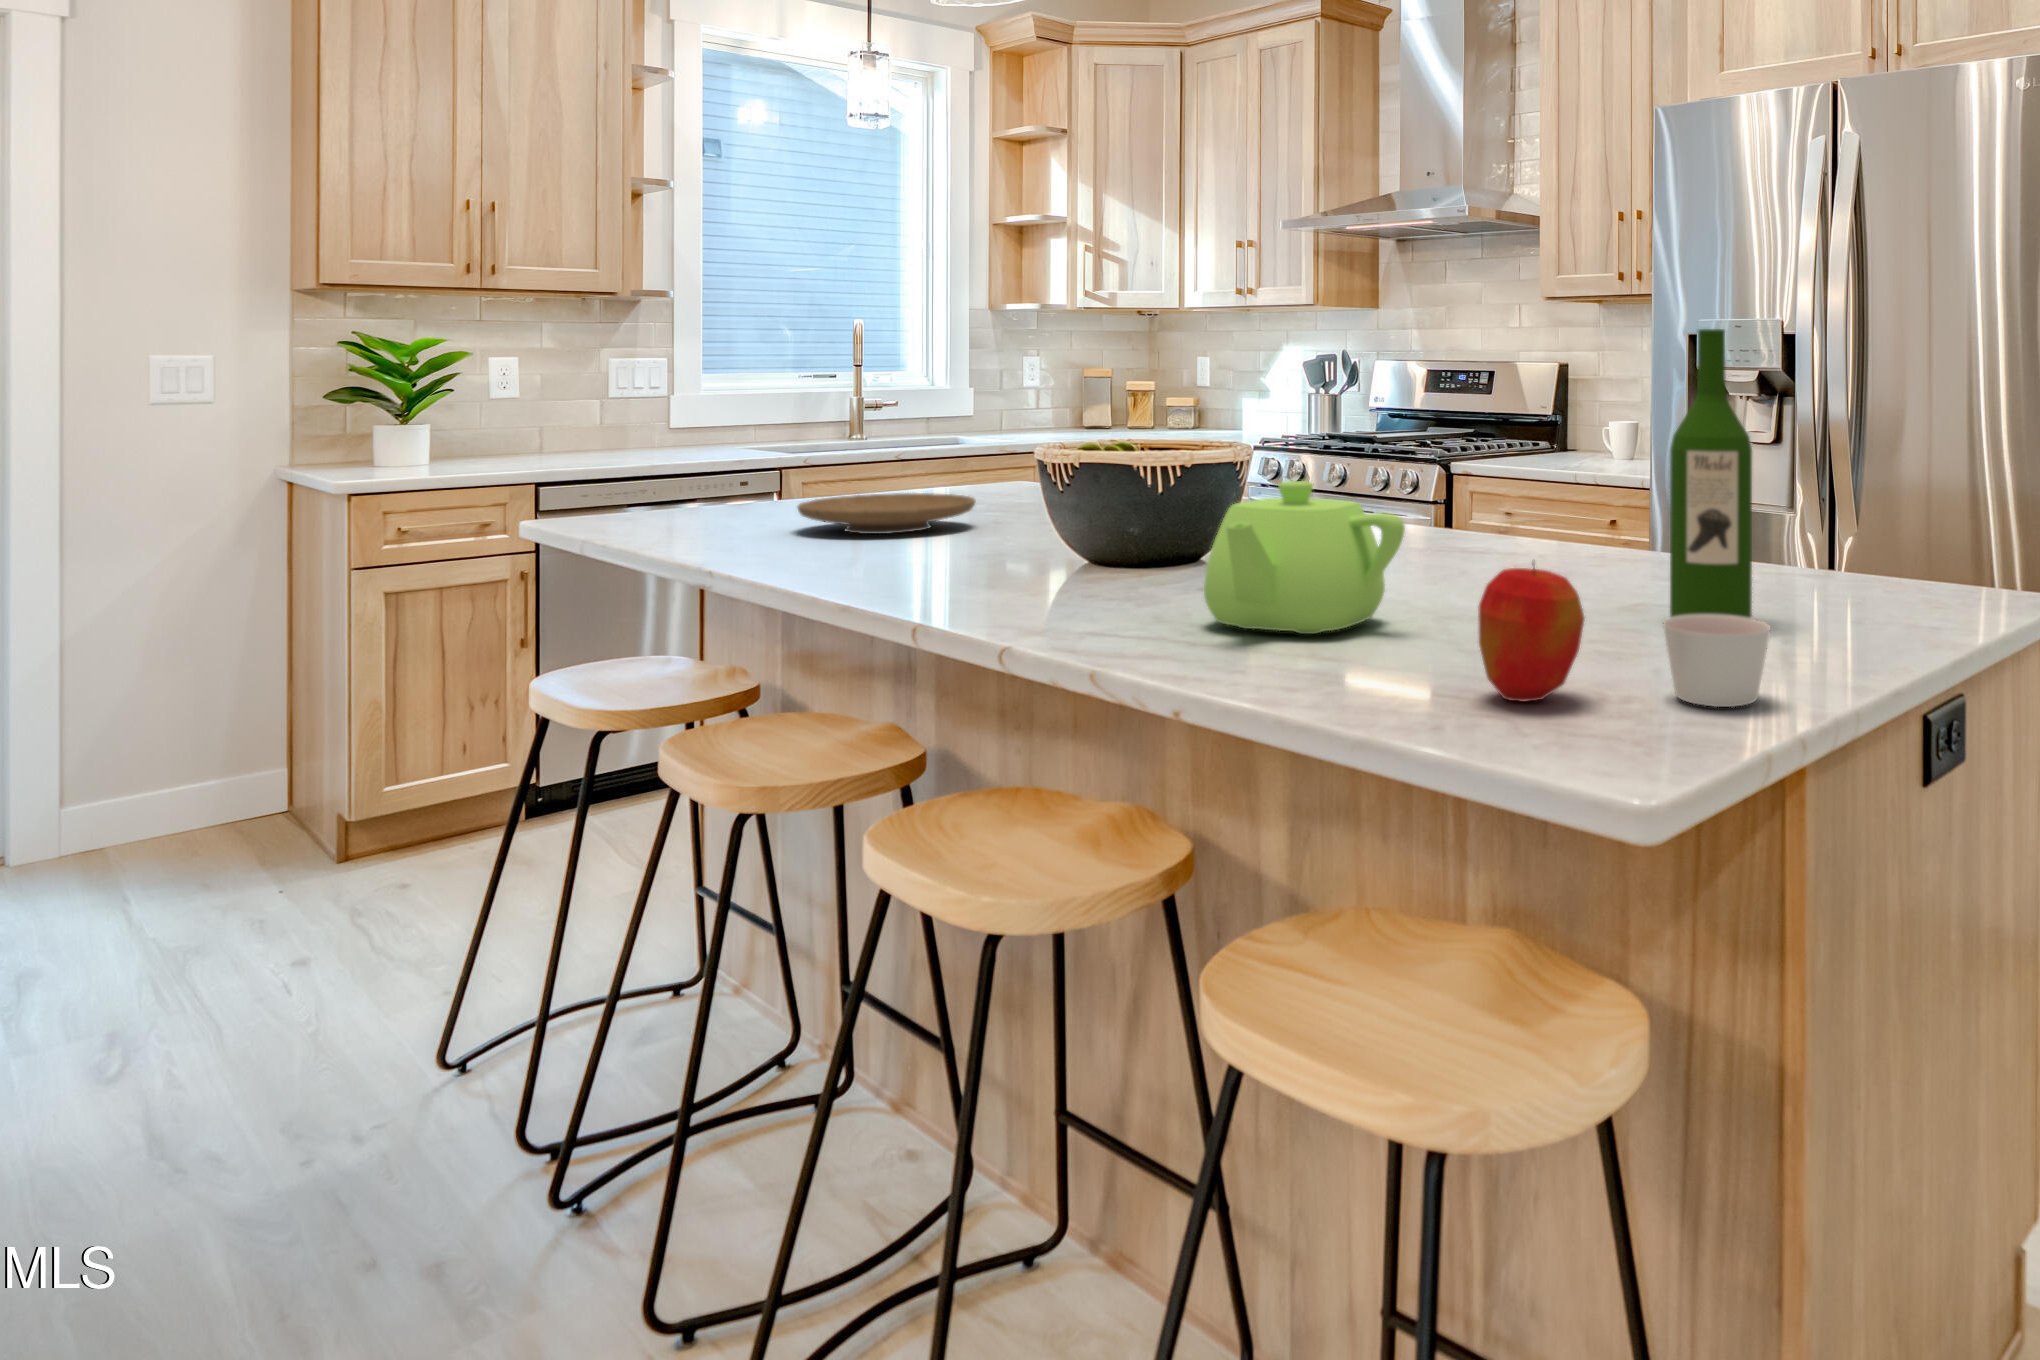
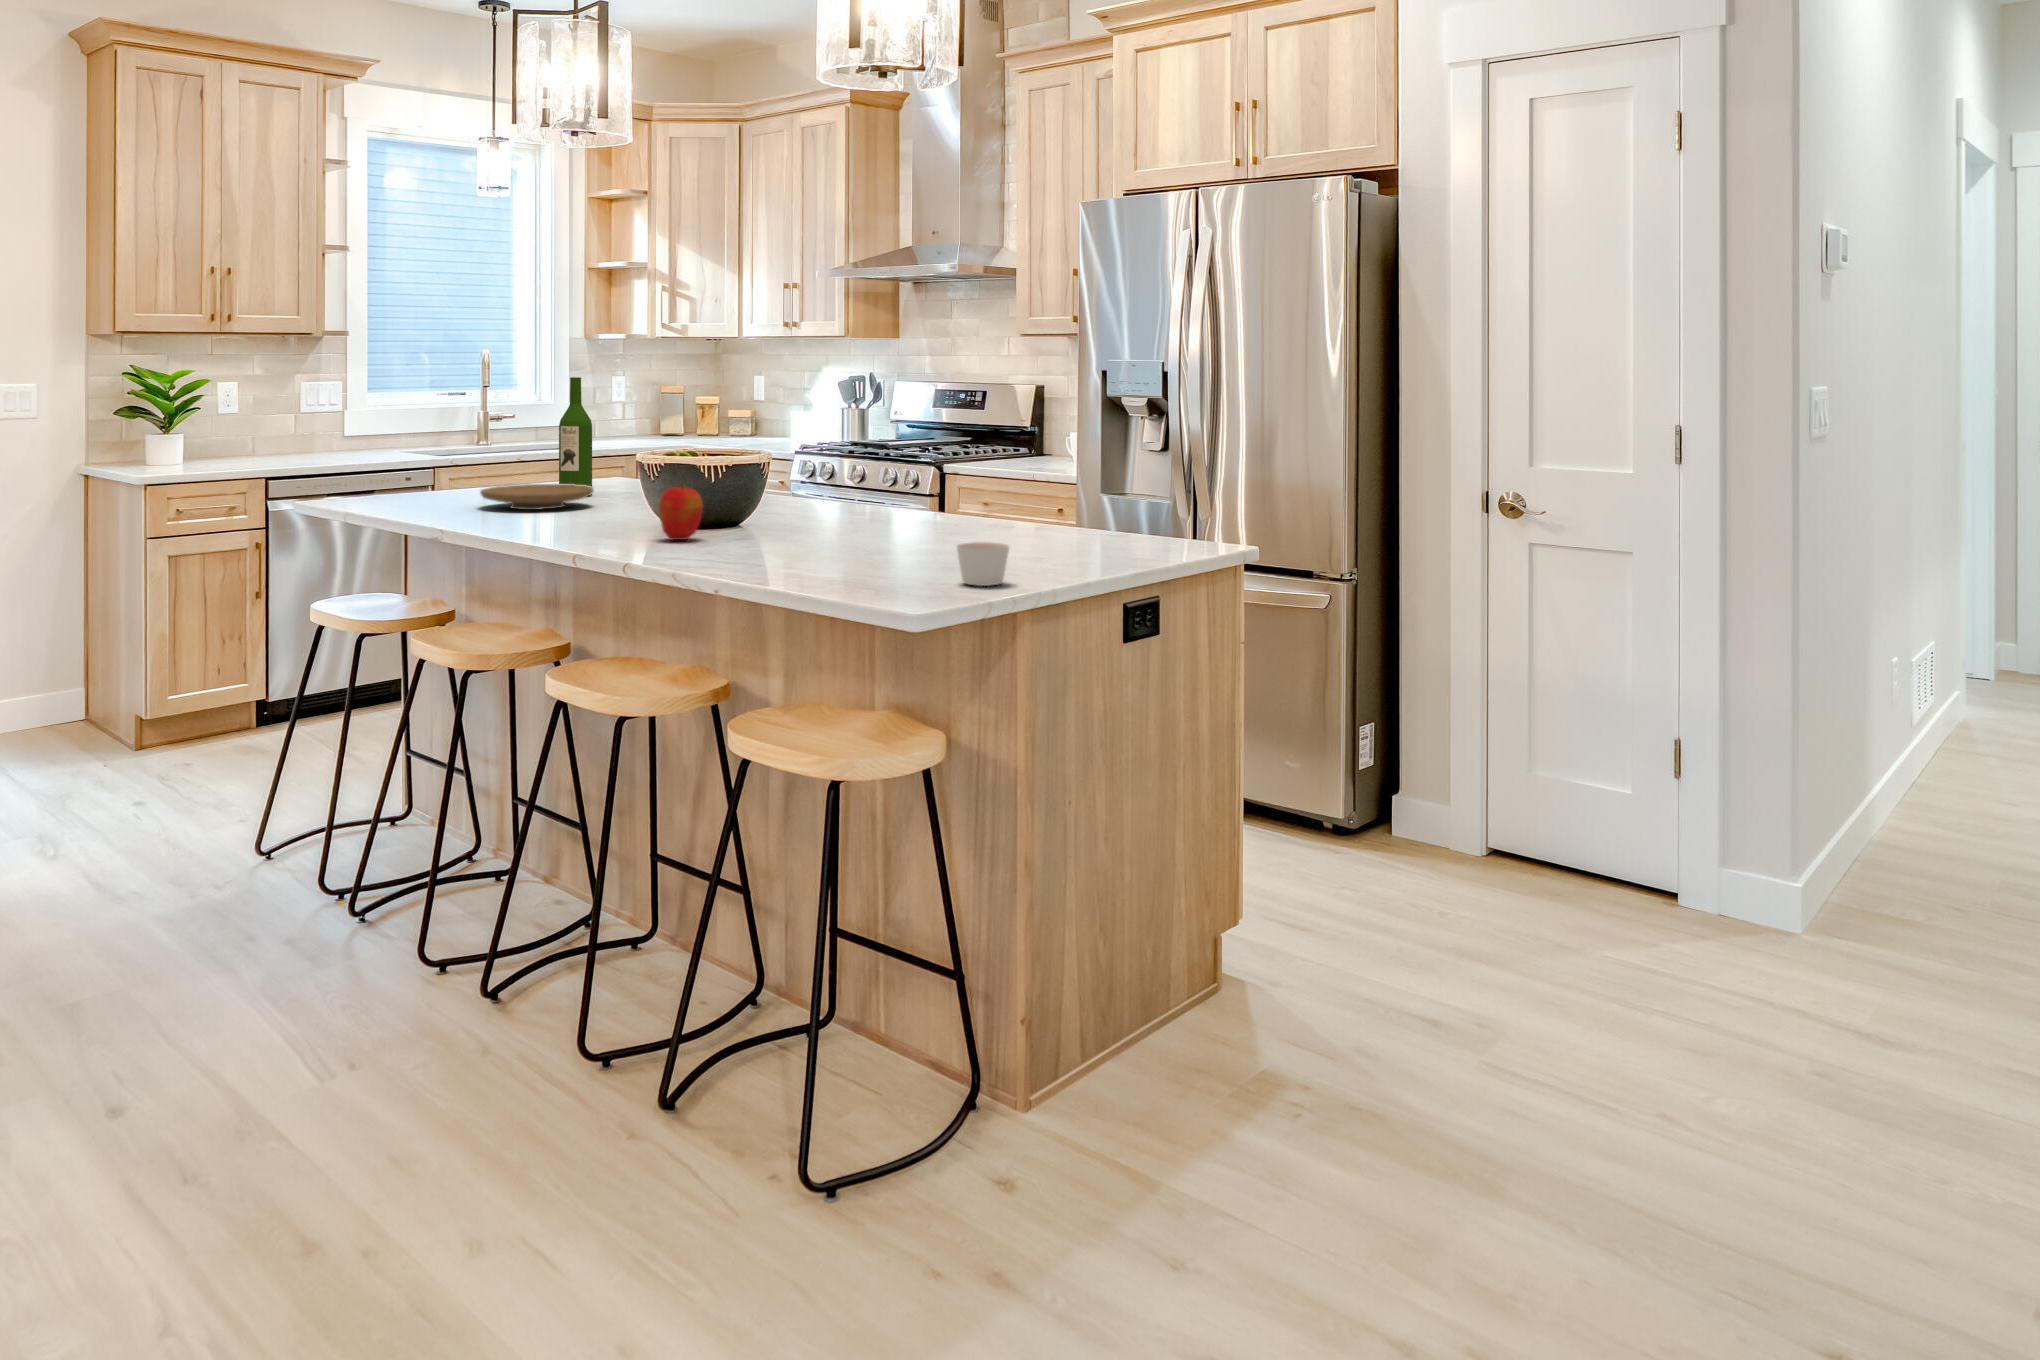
wine bottle: present [1670,329,1752,618] -> present [559,377,592,495]
teapot: present [1204,481,1405,634] -> none [733,474,843,558]
apple: present [1478,564,1585,702] -> present [659,487,704,540]

